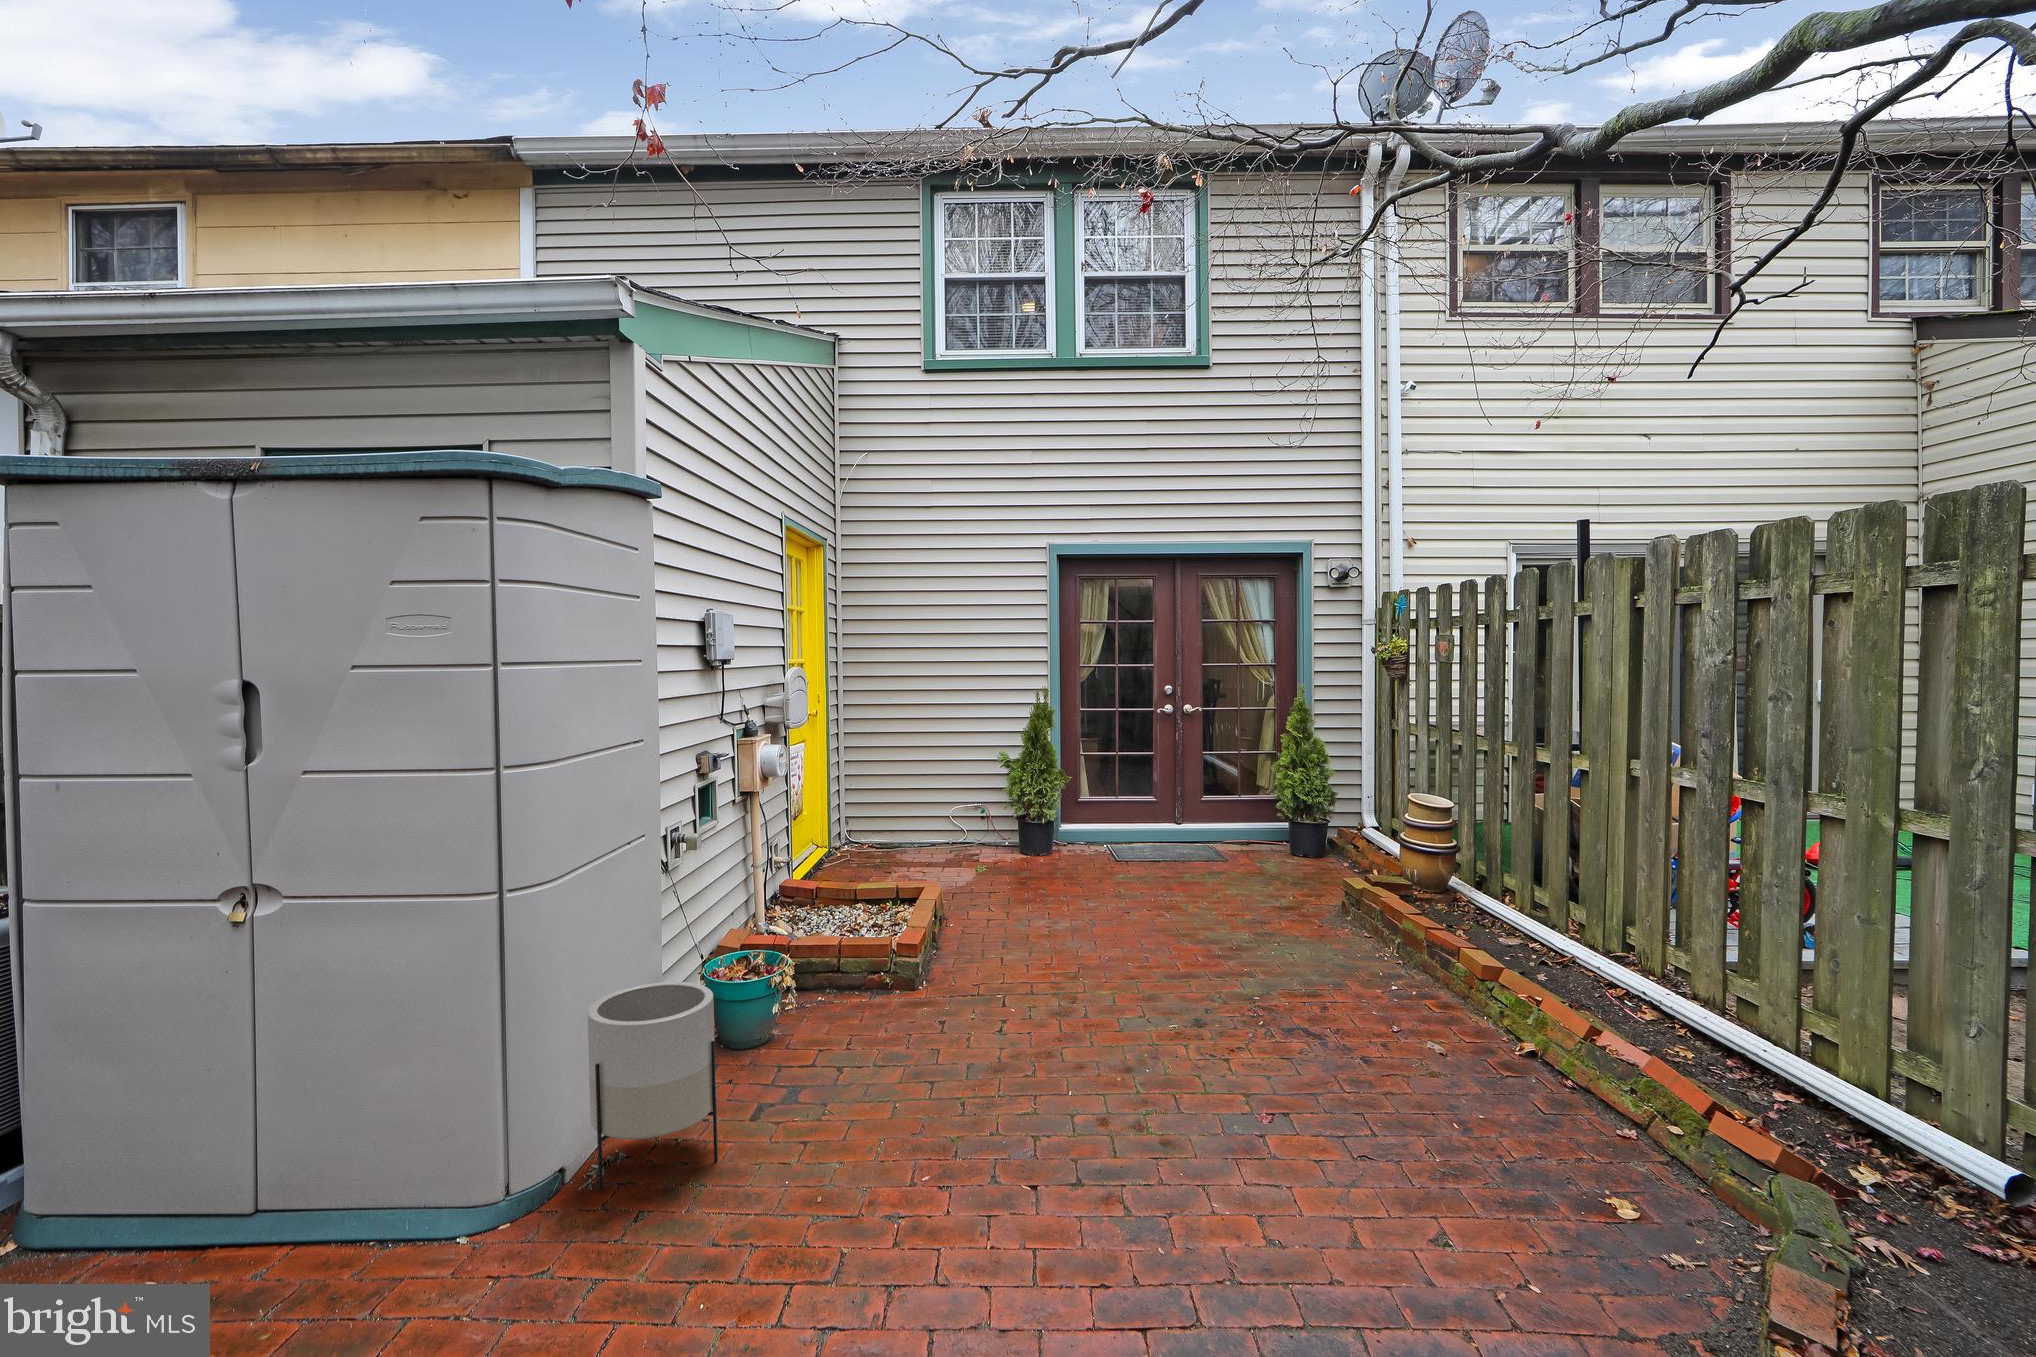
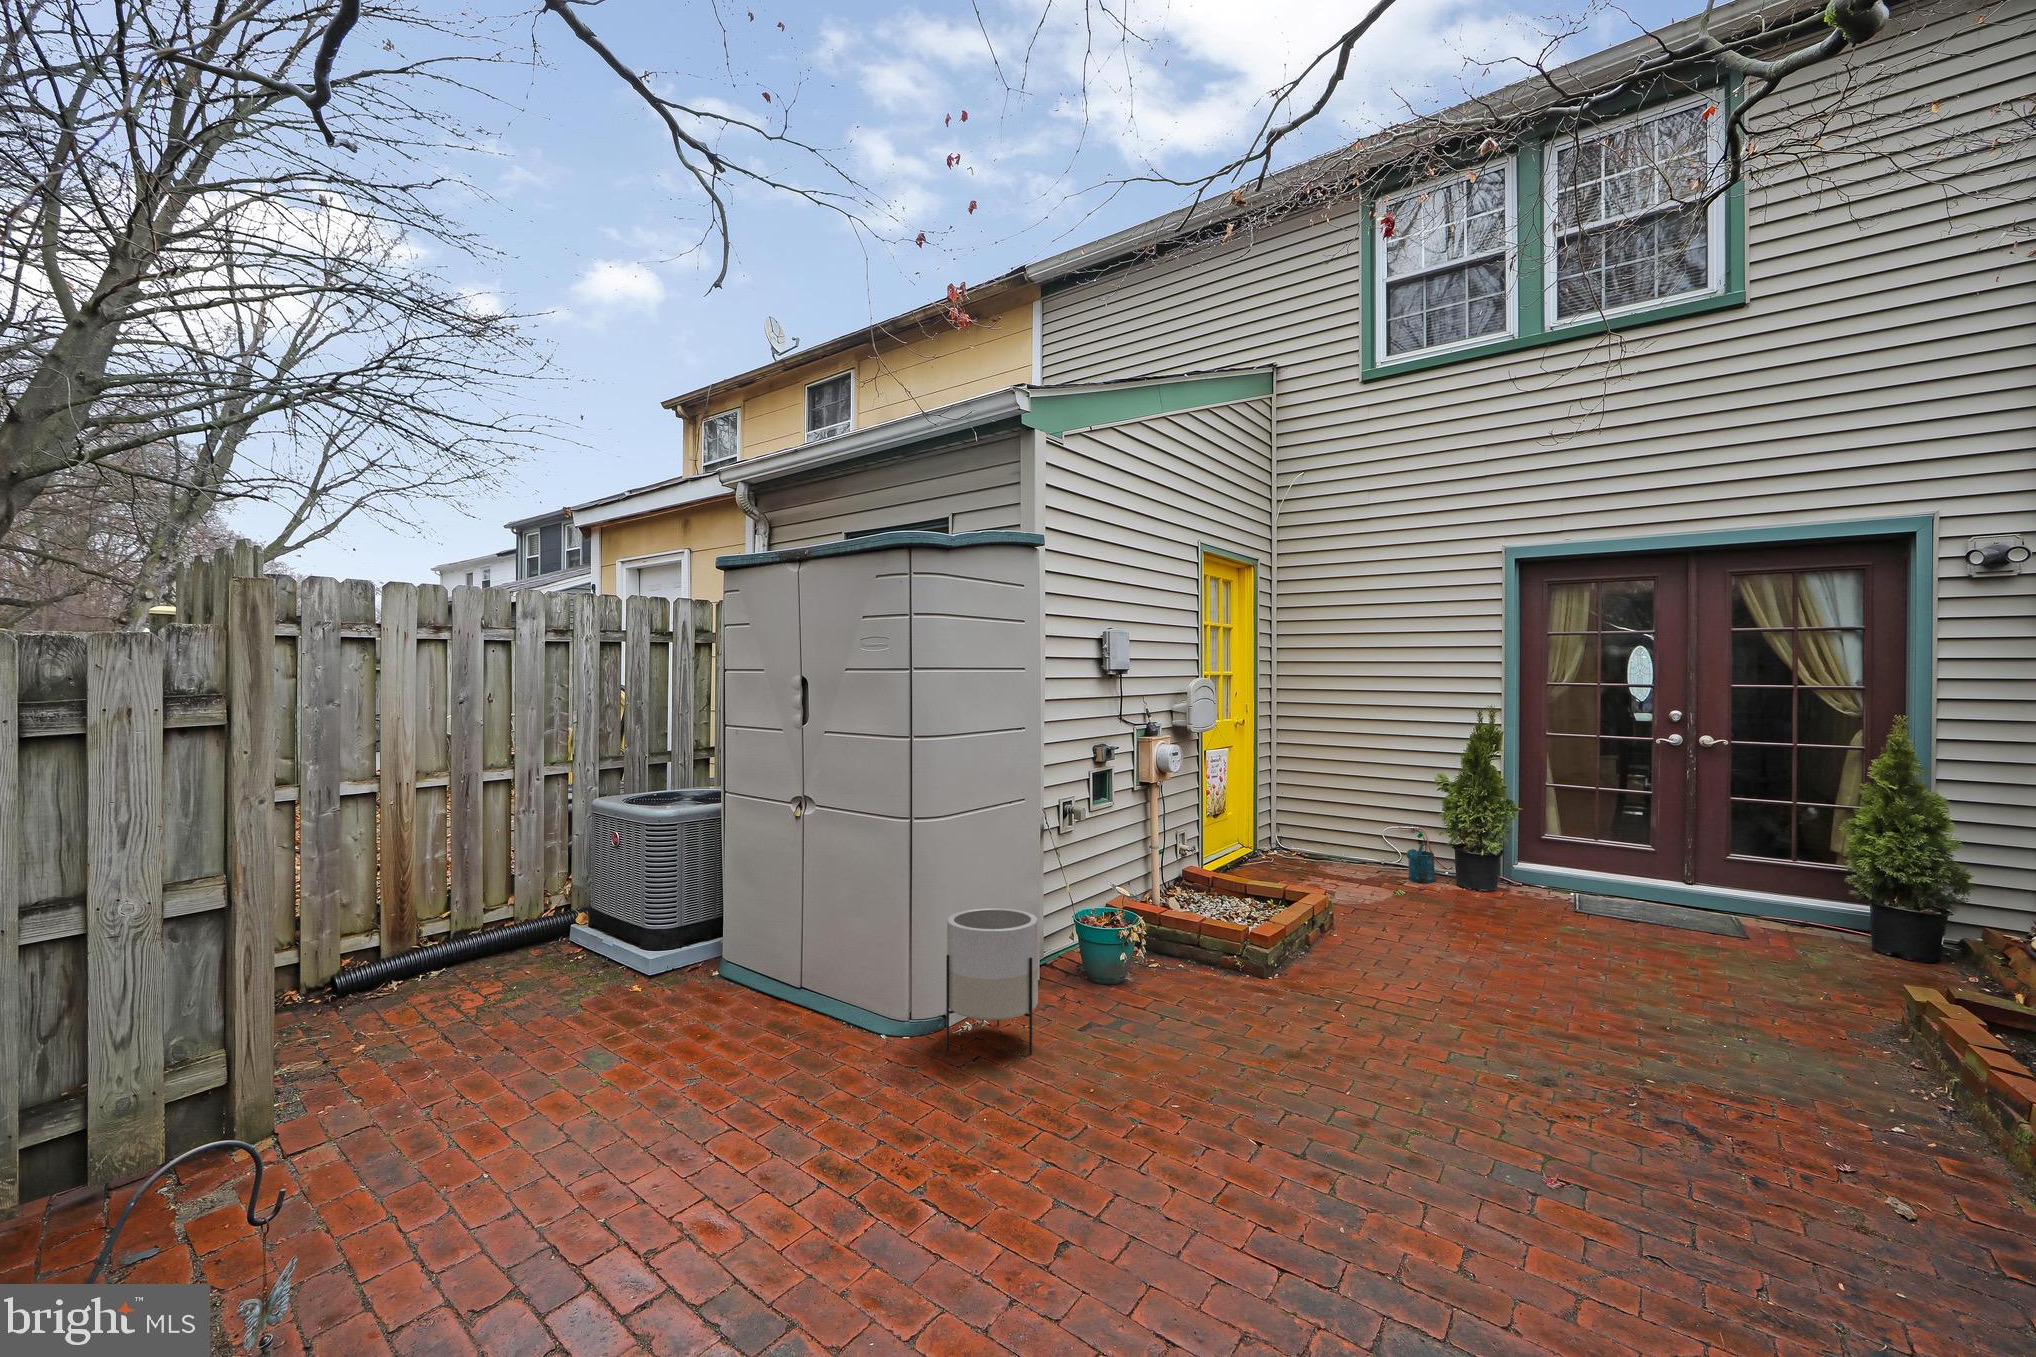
watering can: none [976,820,1001,858] -> present [1407,844,1435,883]

